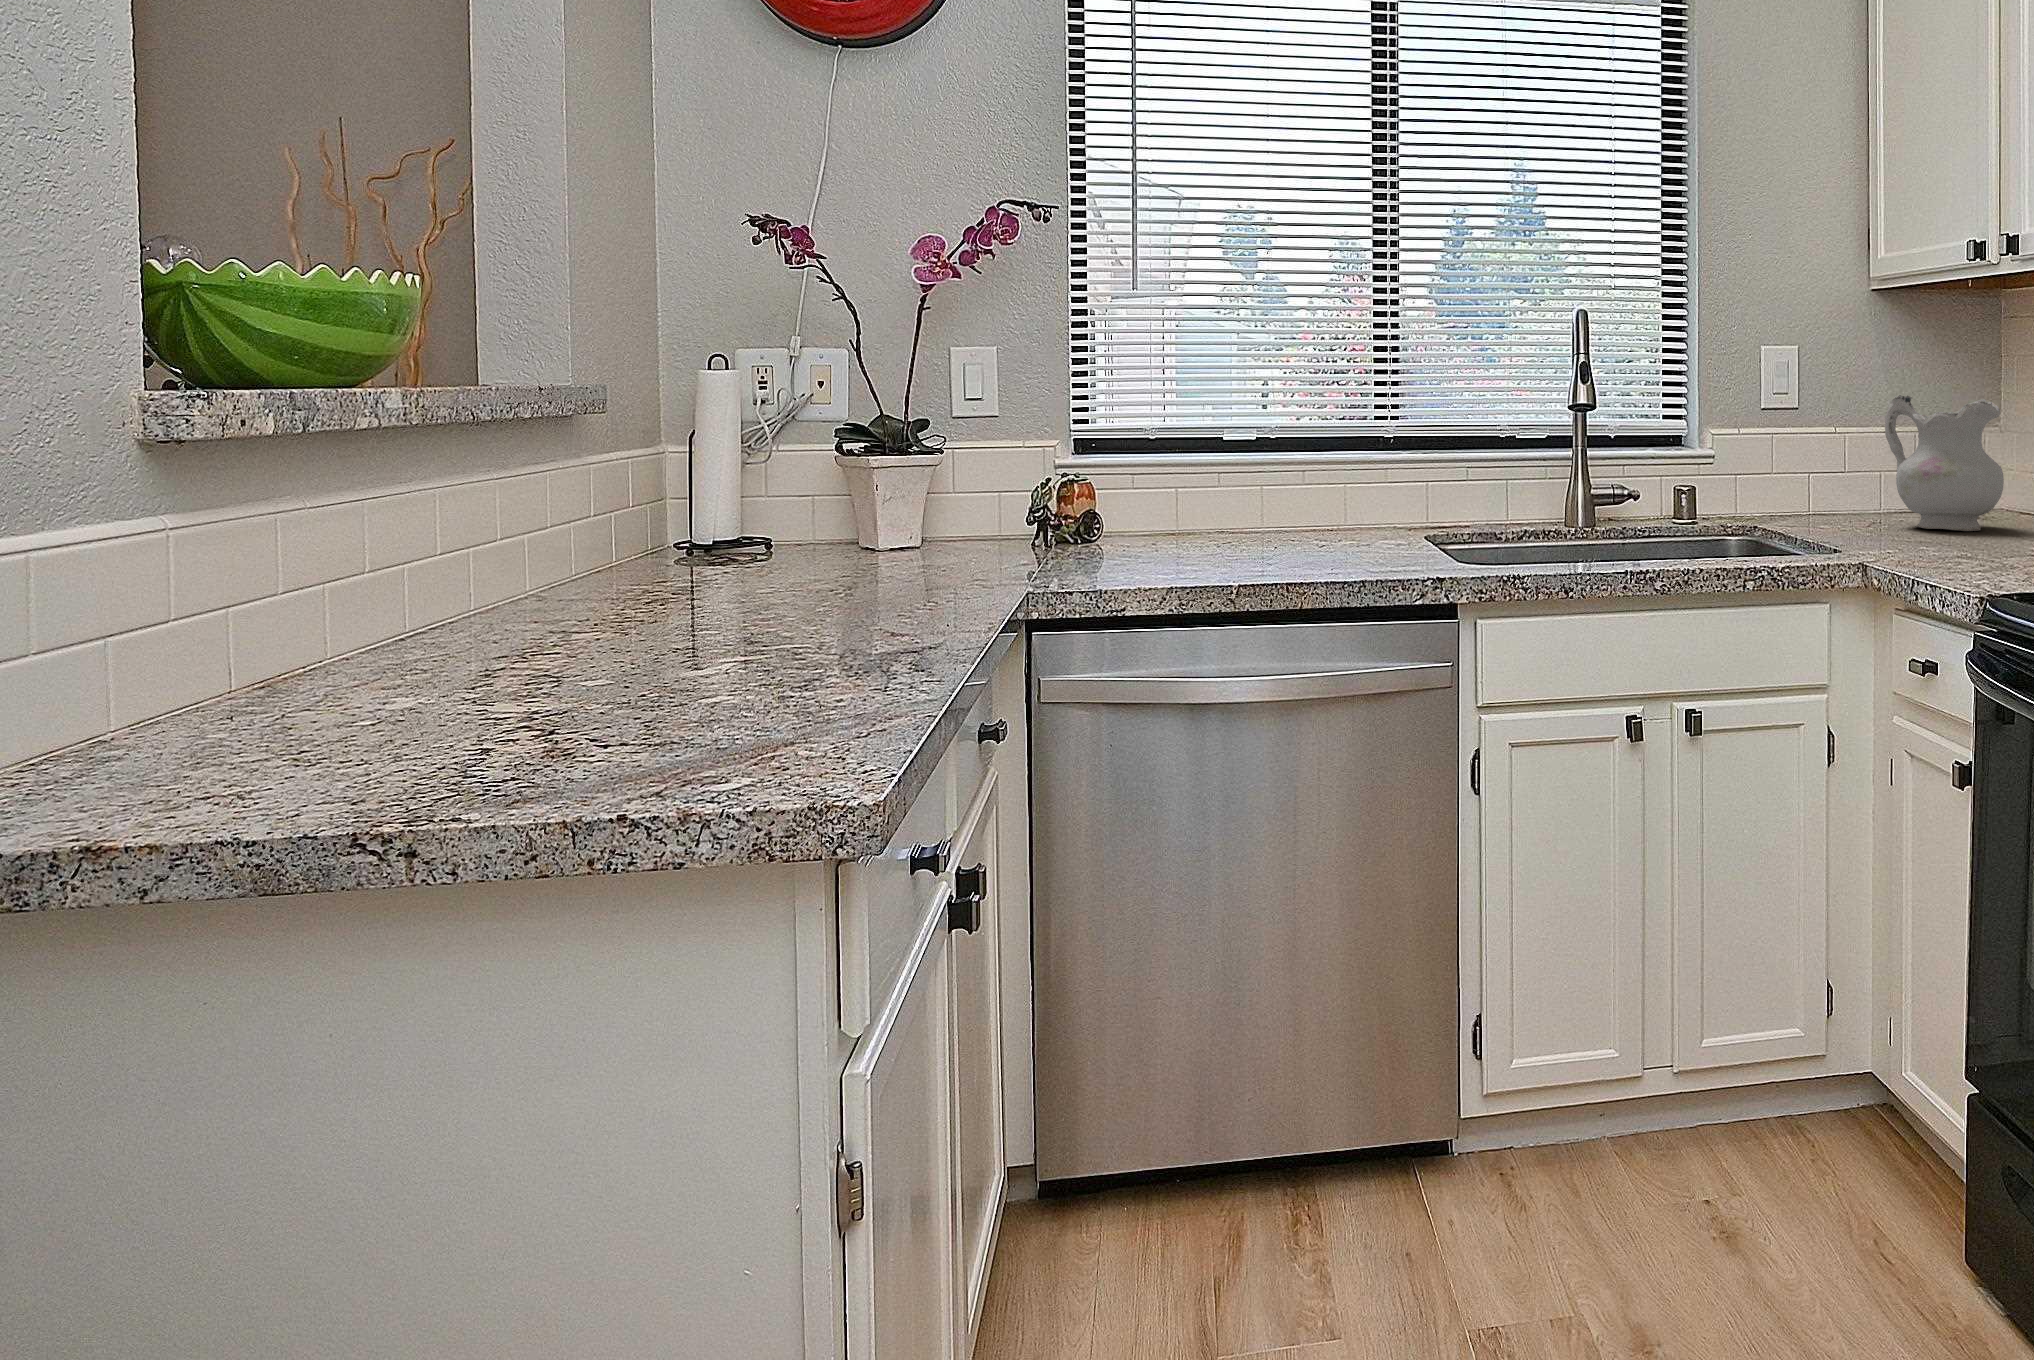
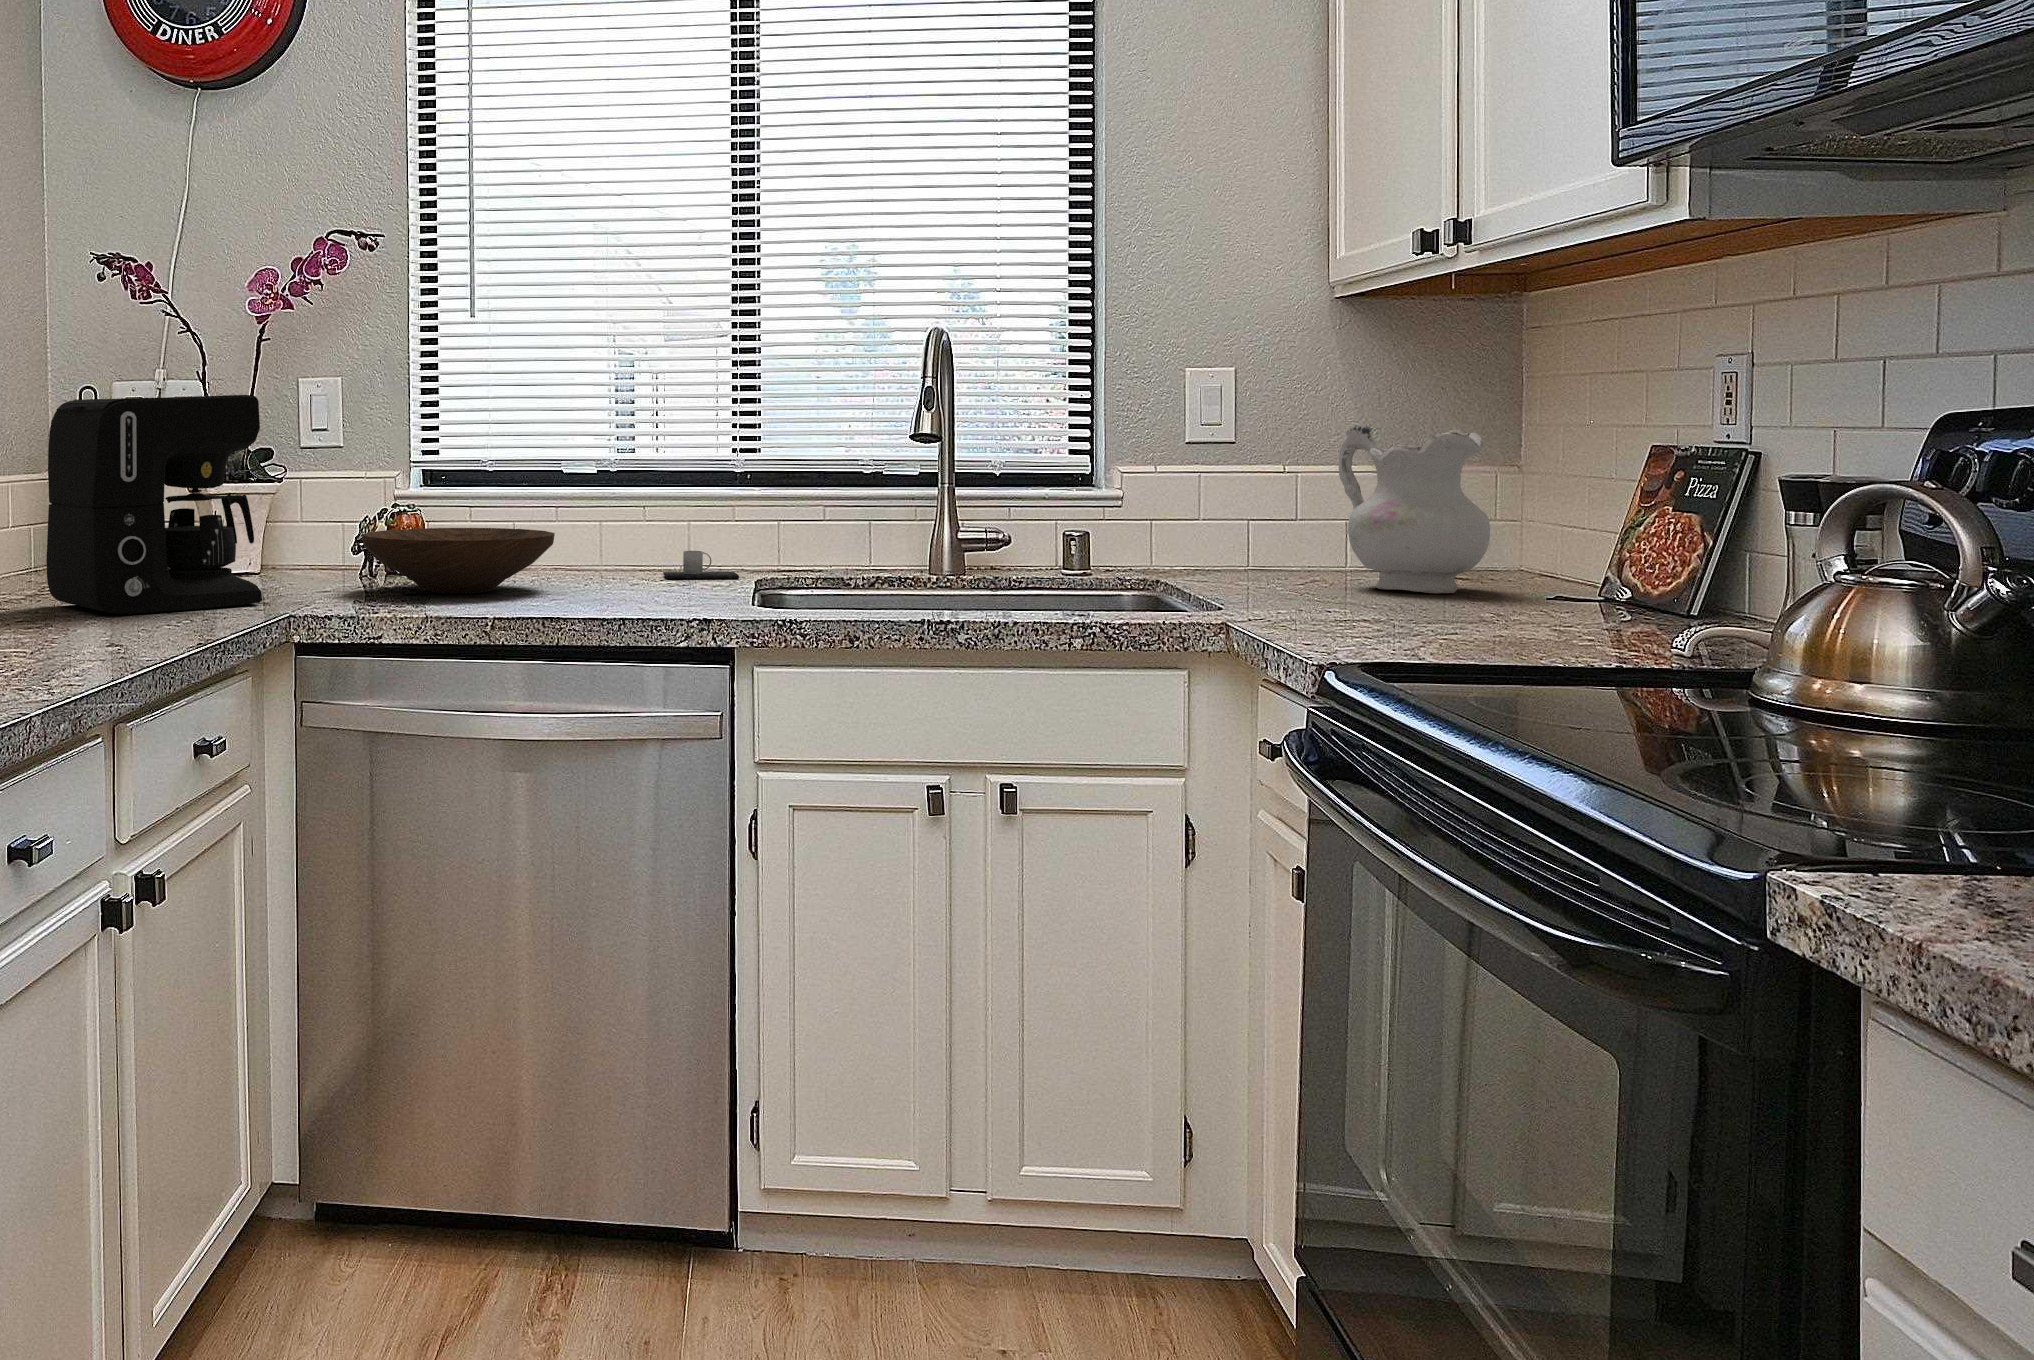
coffee maker: none [740,366,980,595] -> present [46,395,262,614]
wooden bowl: none [1062,493,1252,559] -> present [362,528,555,594]
mug: none [1324,510,1399,536] -> present [663,551,739,578]

